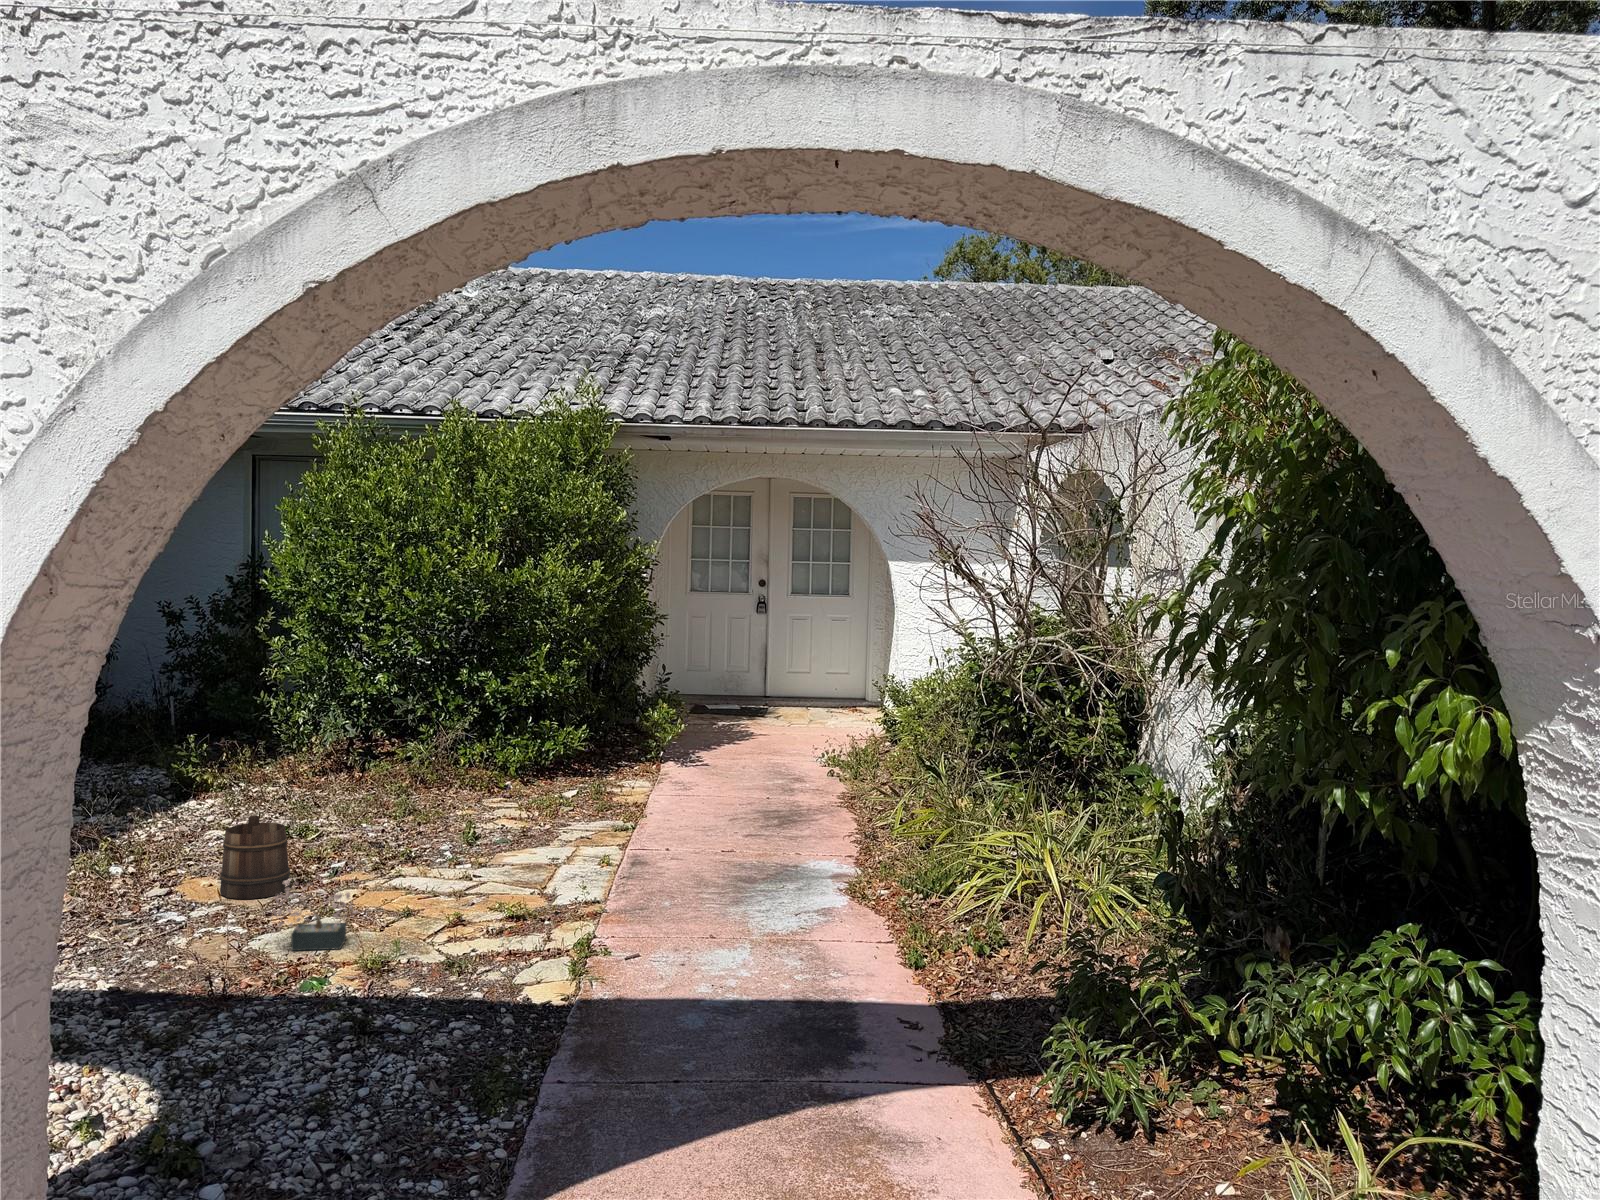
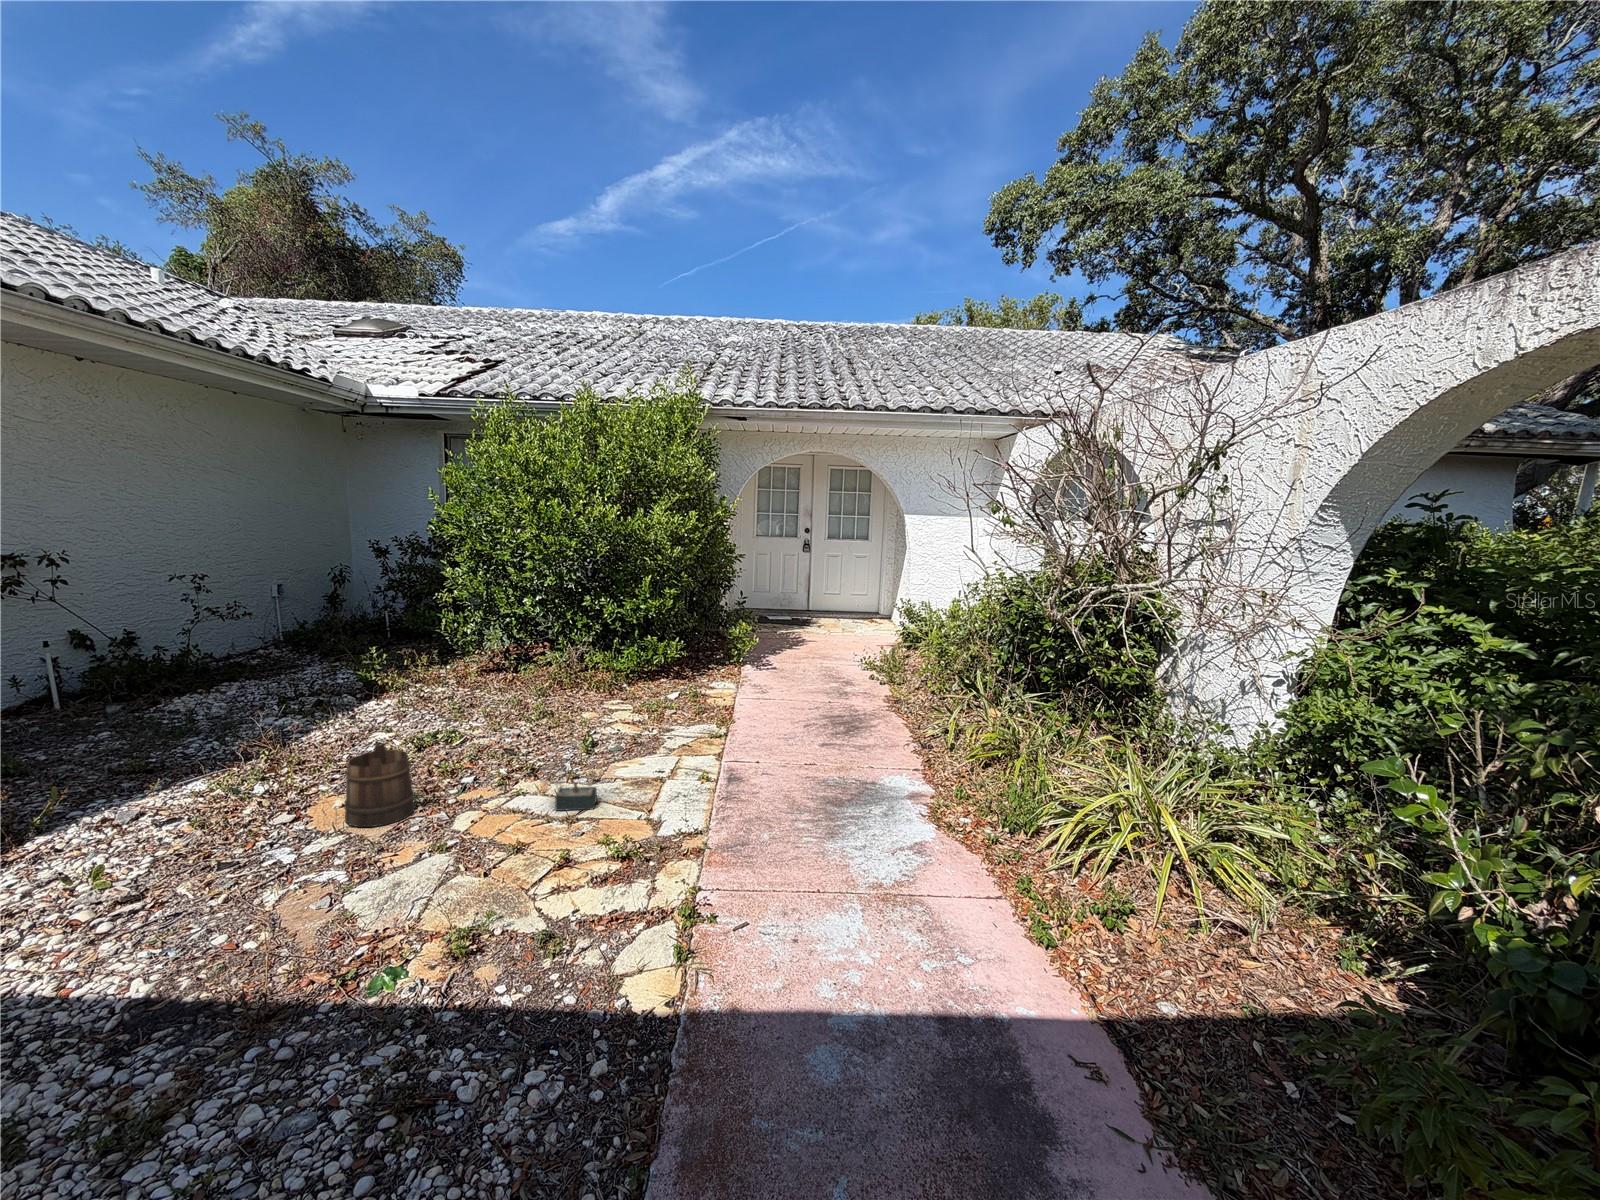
decorative plant: present [274,878,357,951] -> present [540,753,606,811]

